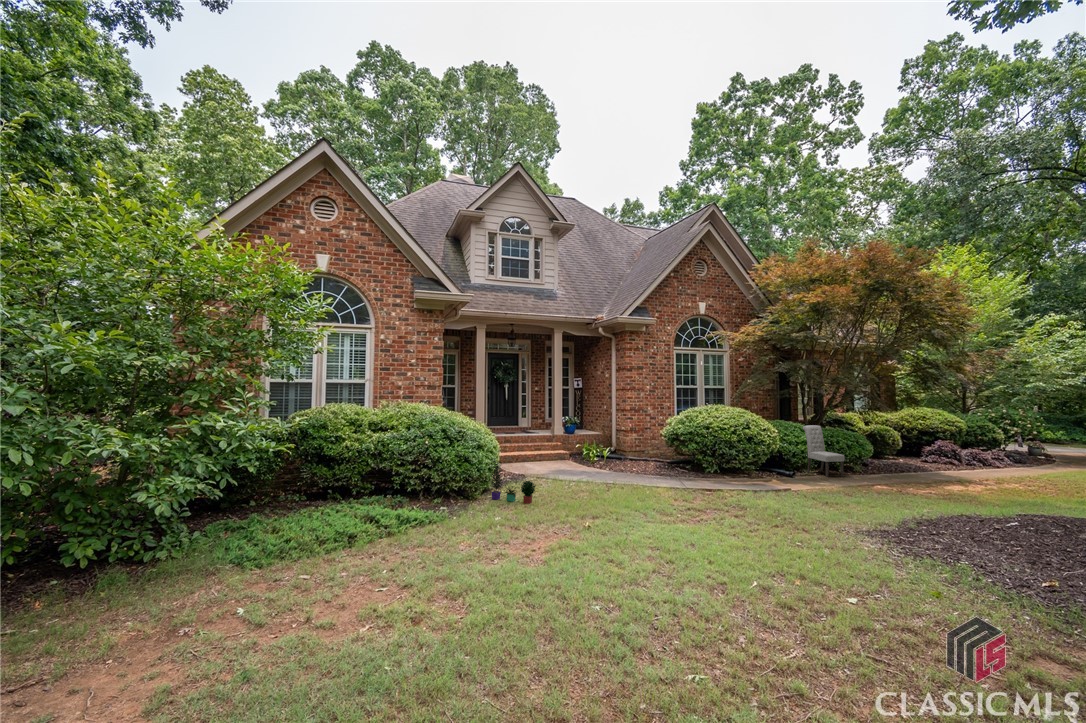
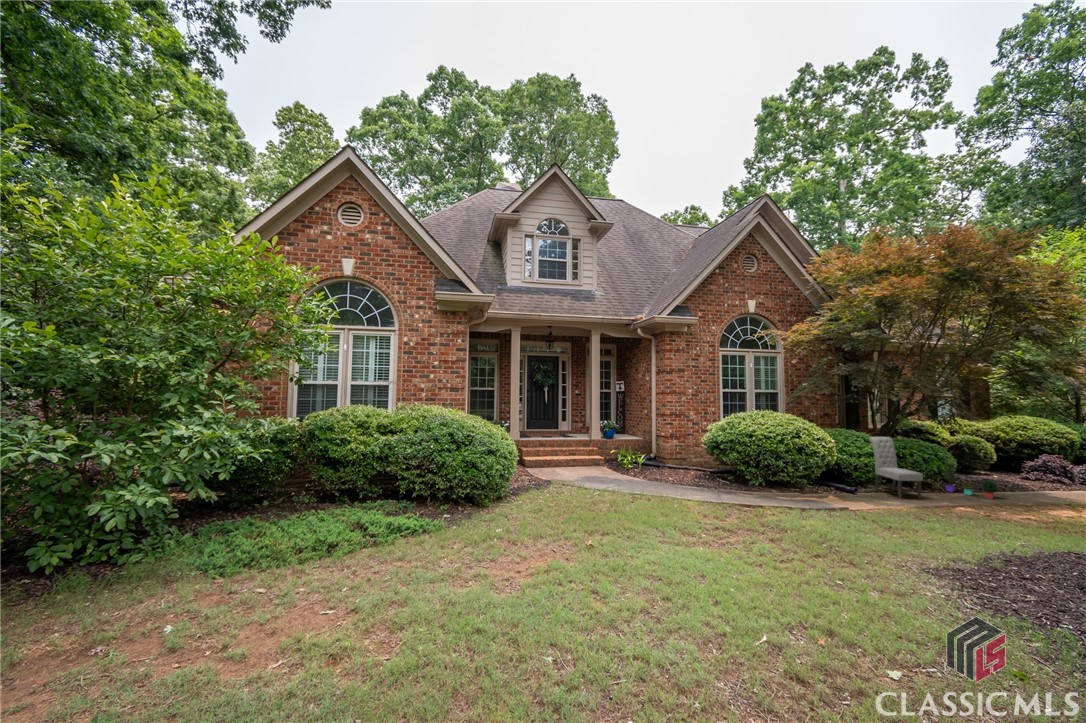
potted plant: present [490,461,535,504] -> present [944,462,998,499]

